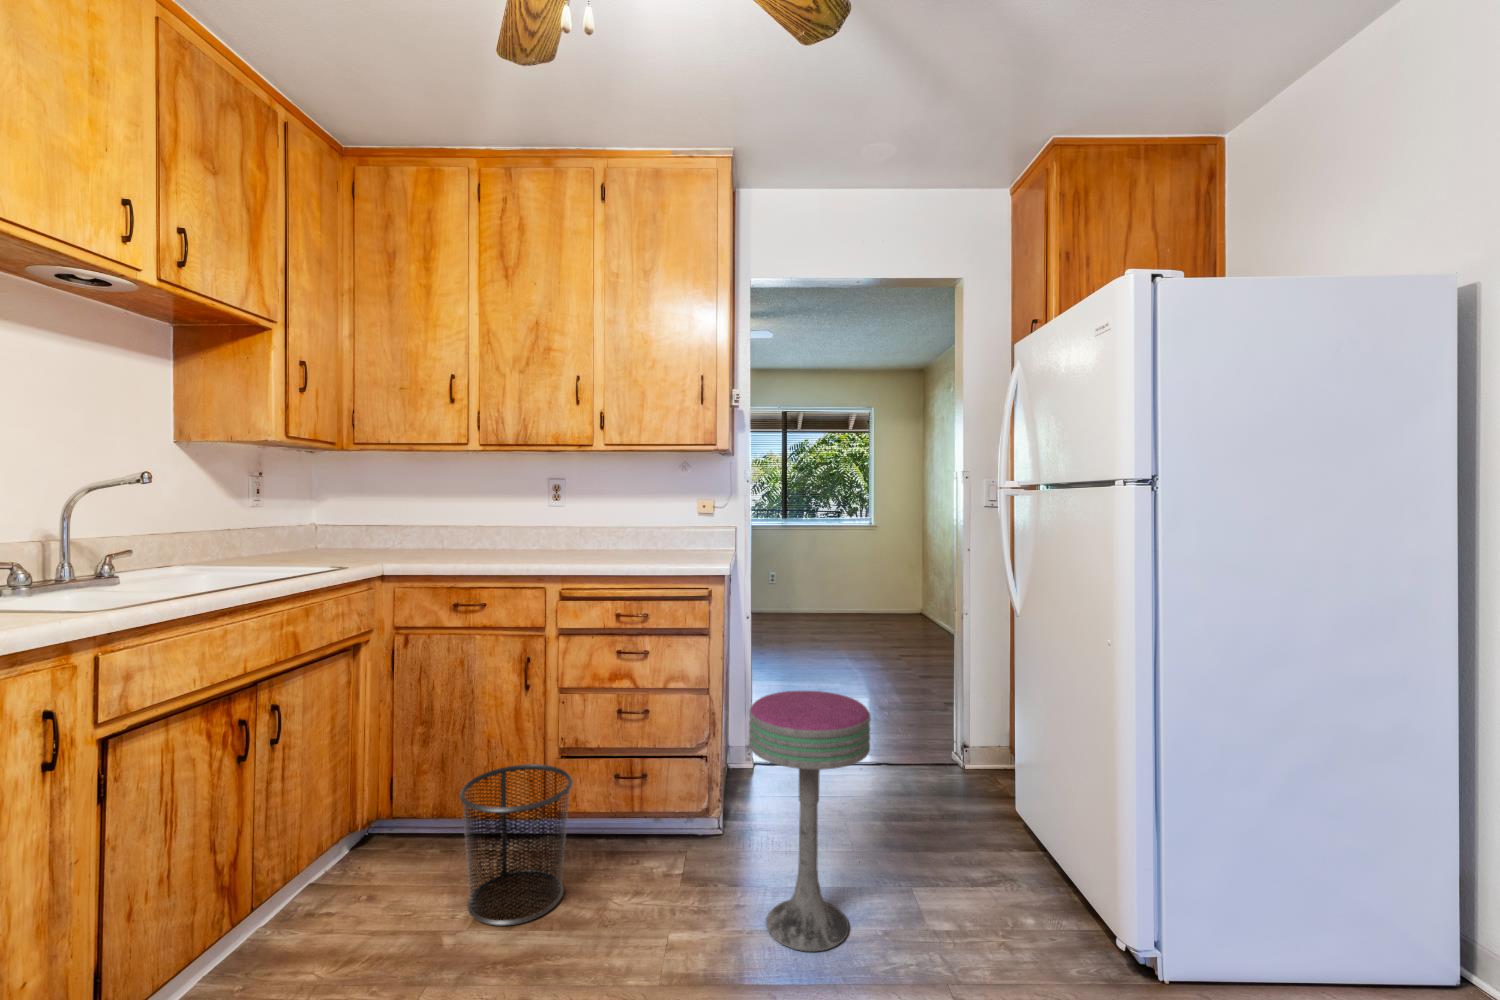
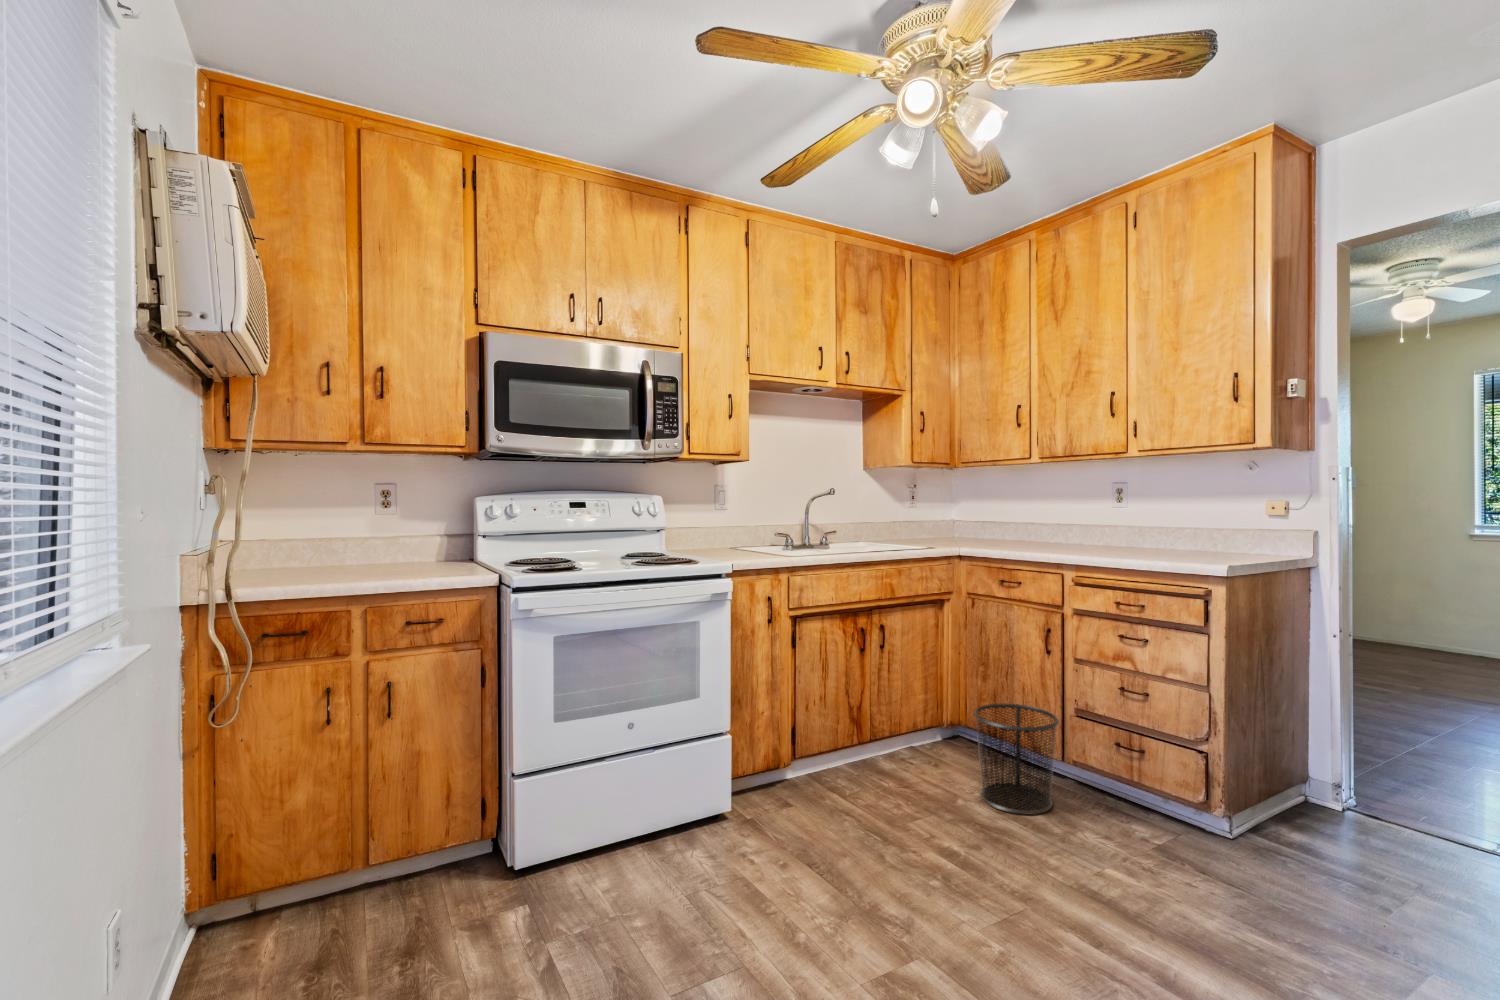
bar stool: present [749,691,871,952] -> none [1168,689,1312,943]

